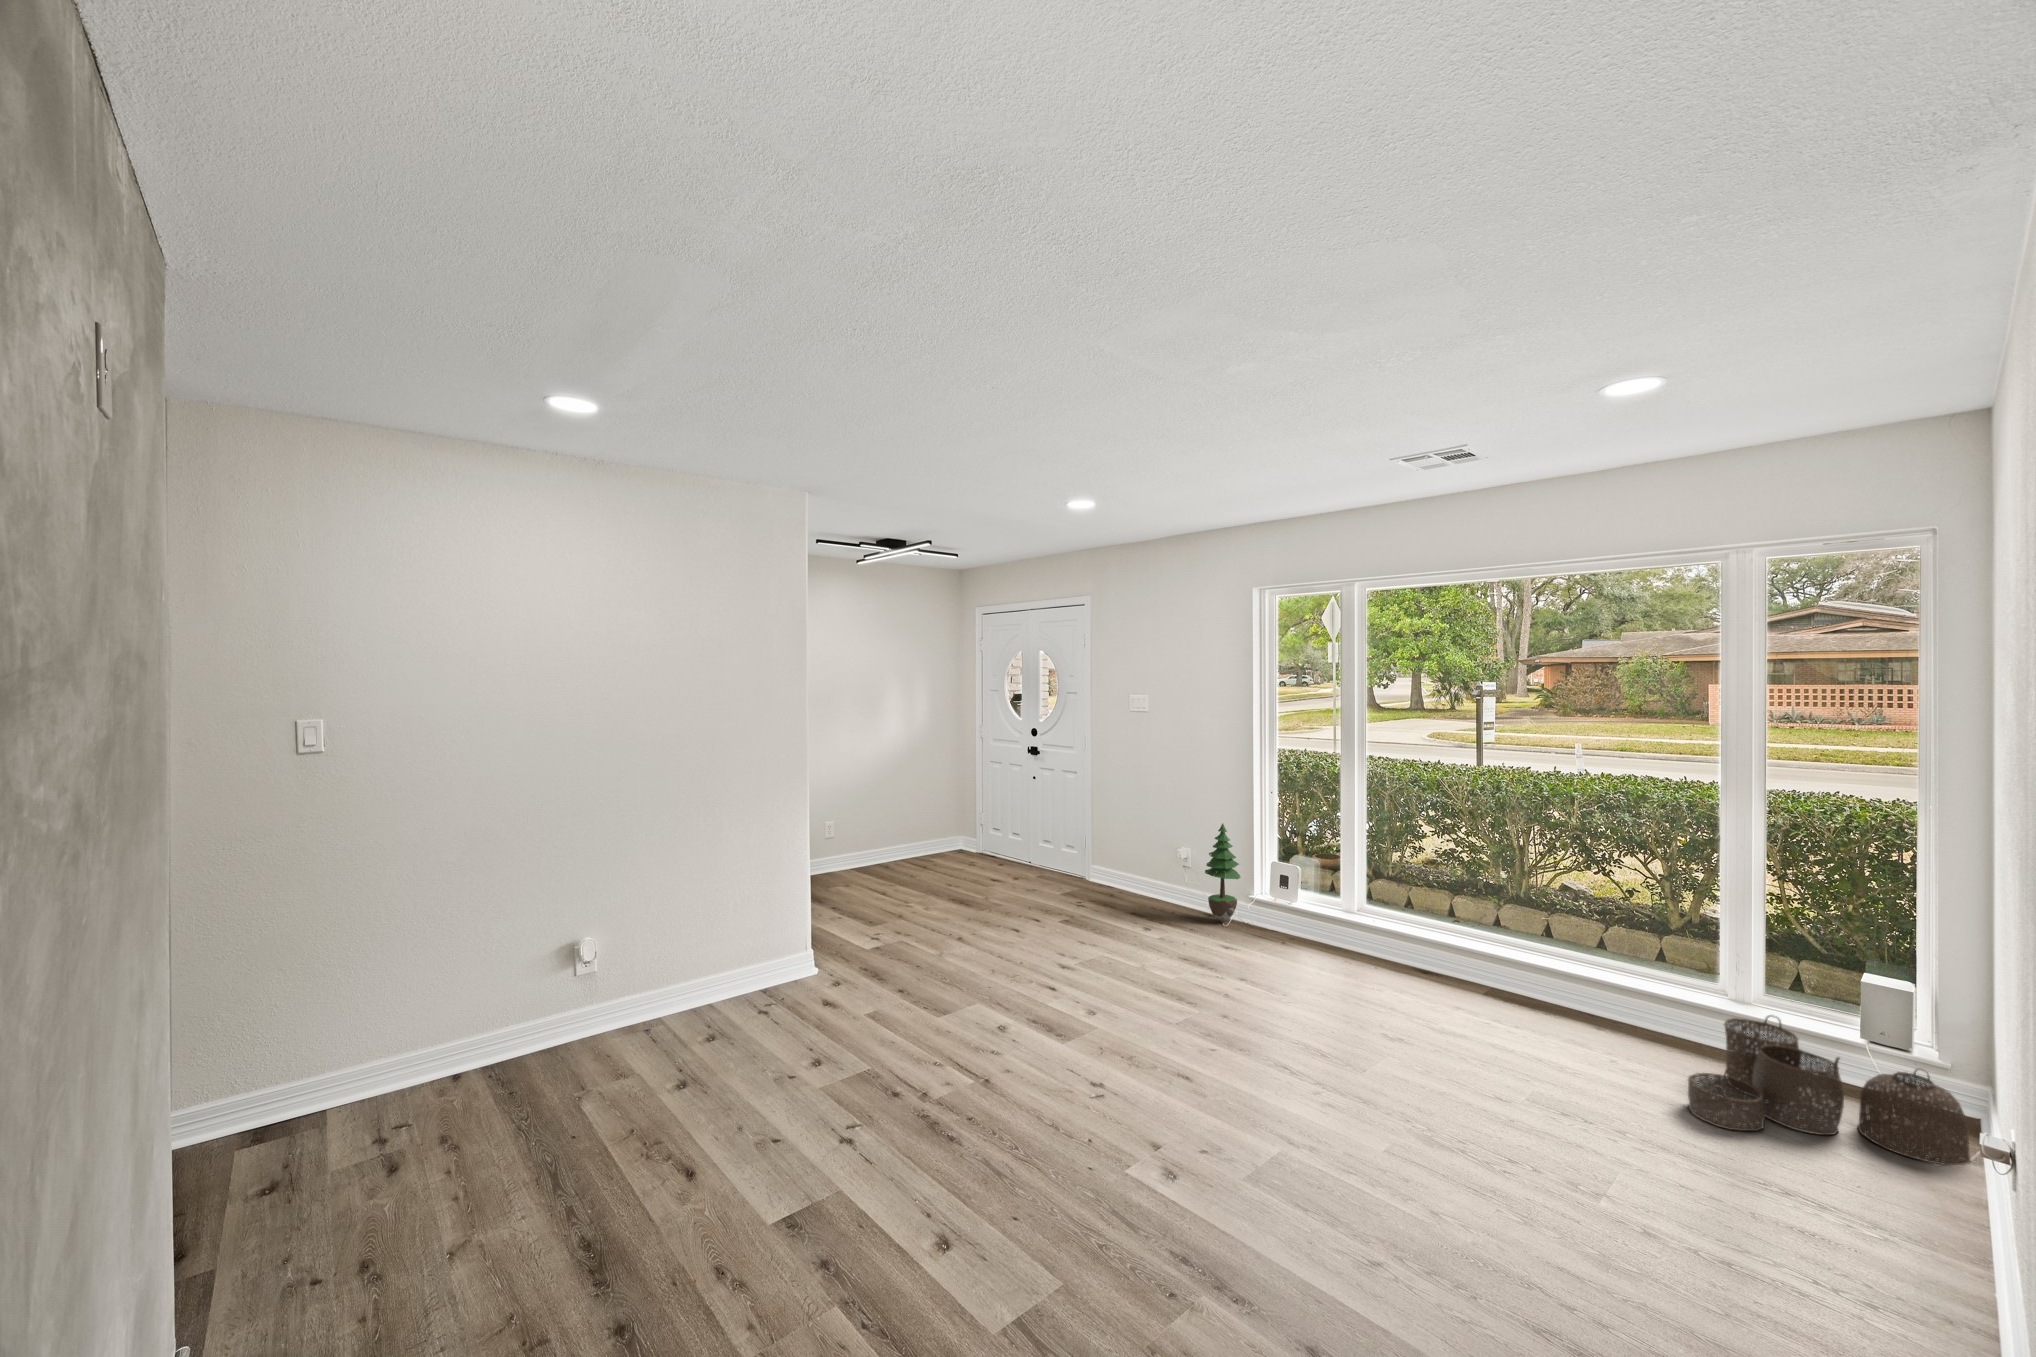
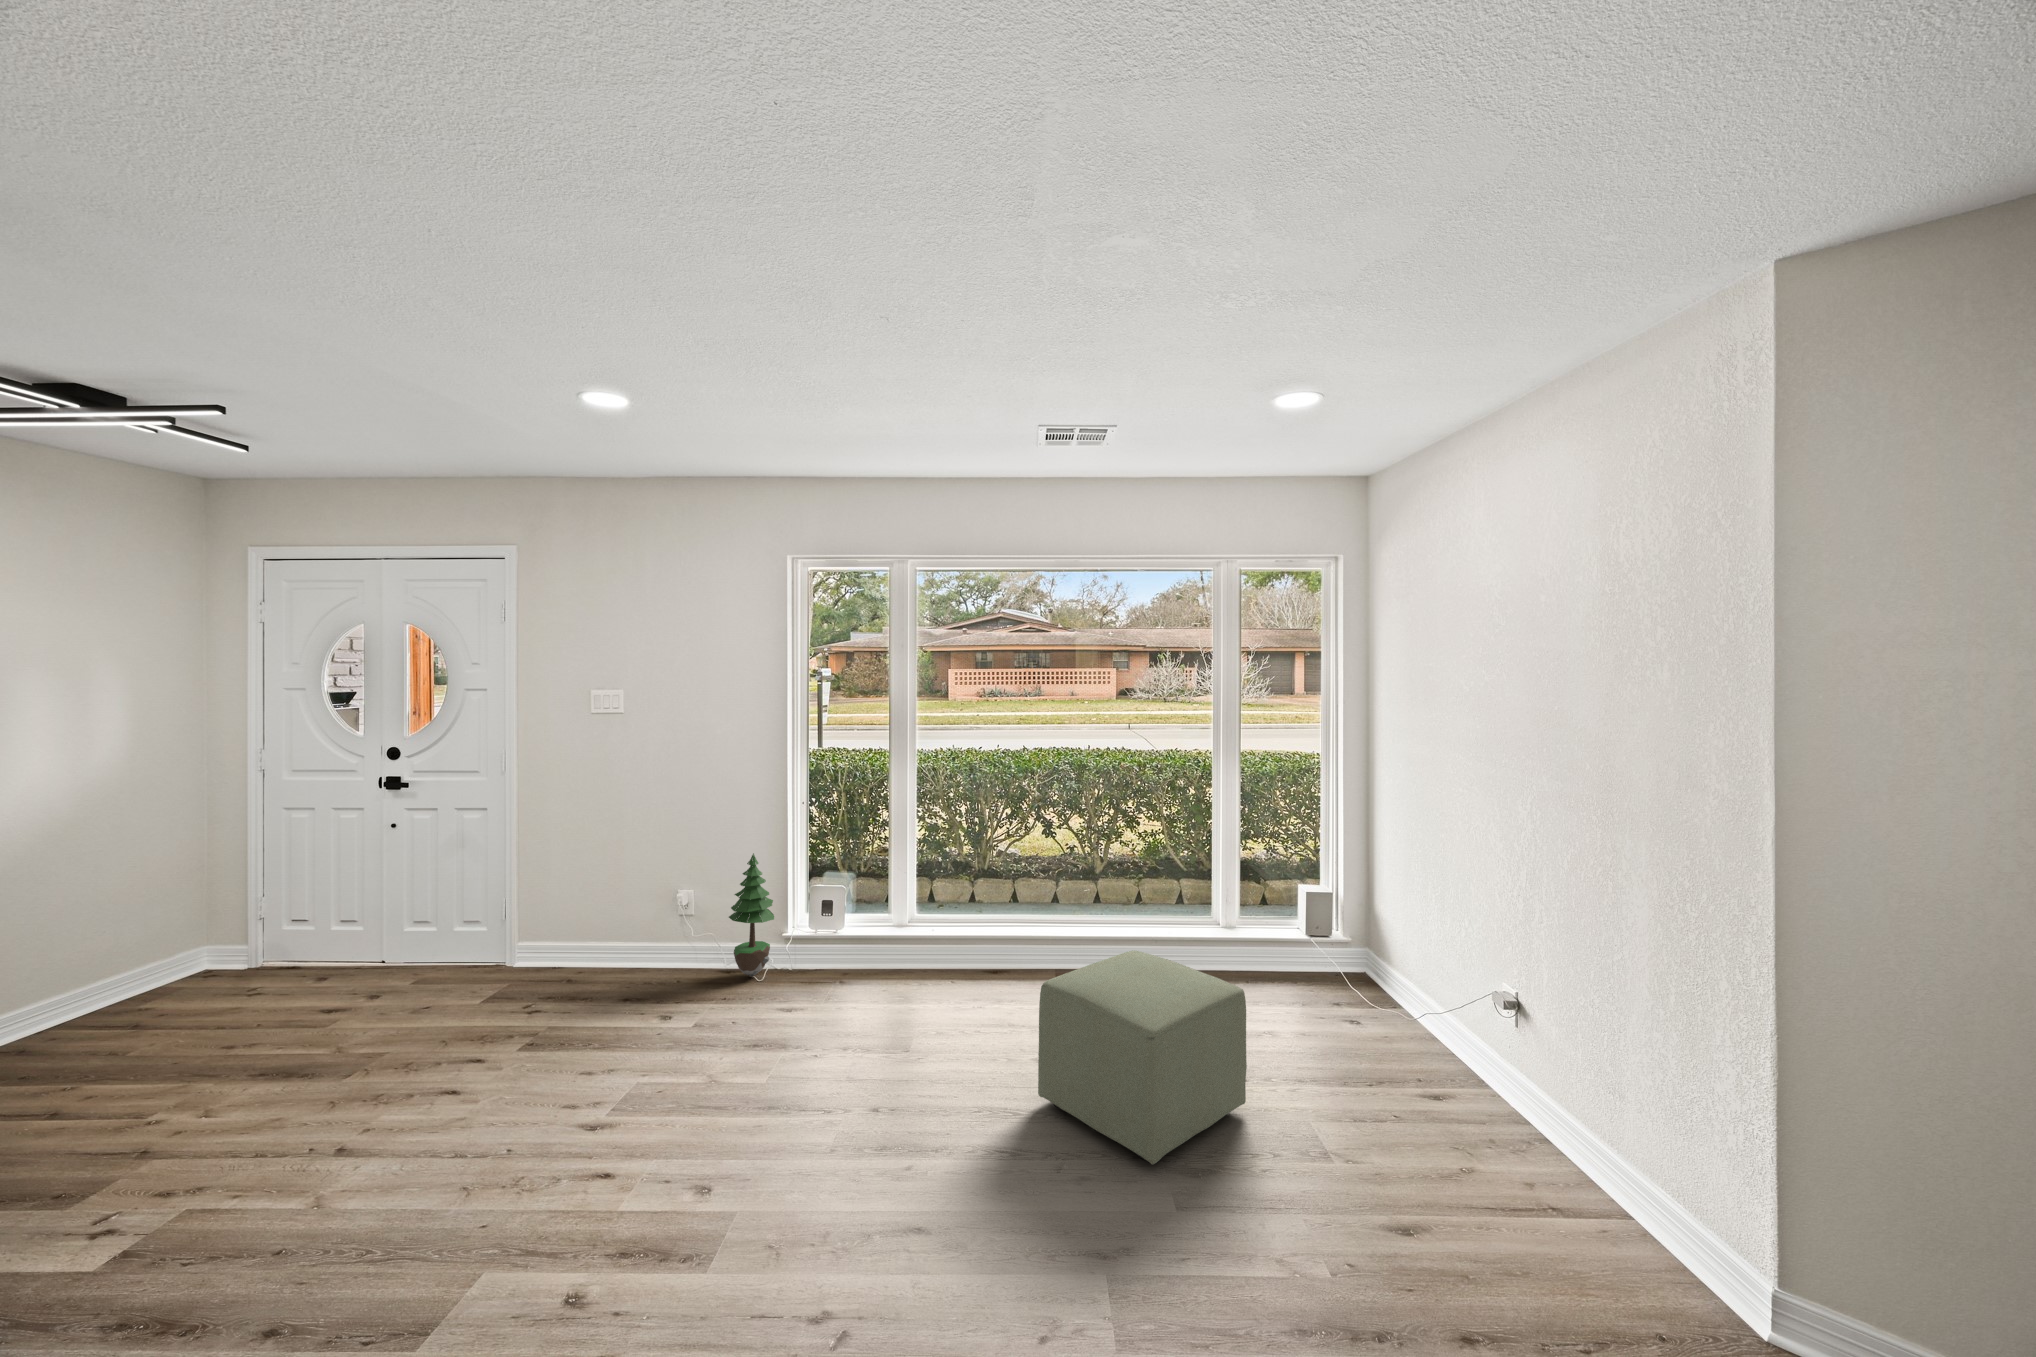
ottoman: none [1350,952,1556,1132] -> present [1038,951,1247,1164]
woven basket: present [1688,1015,1971,1165] -> none [1245,937,1388,1043]

